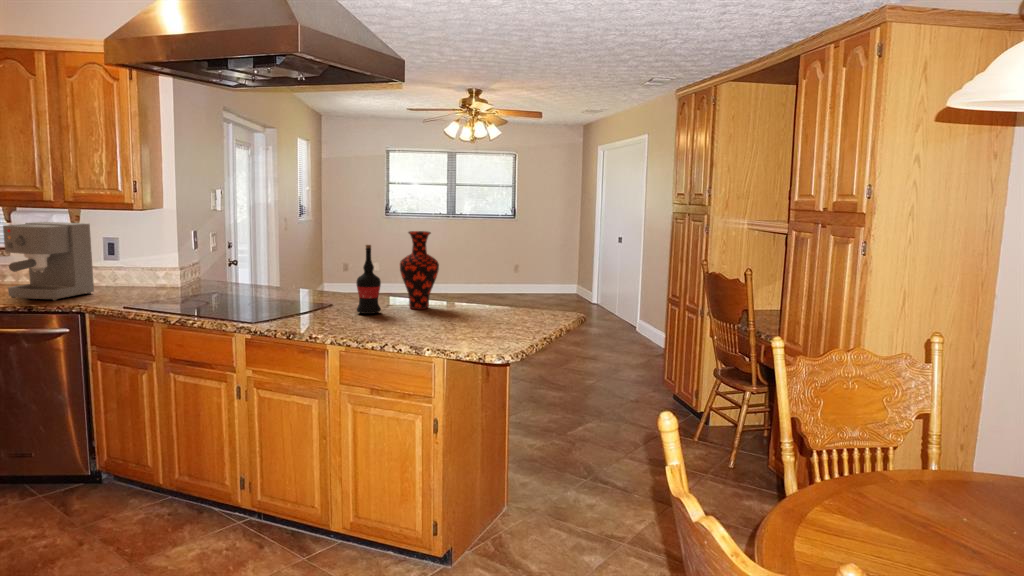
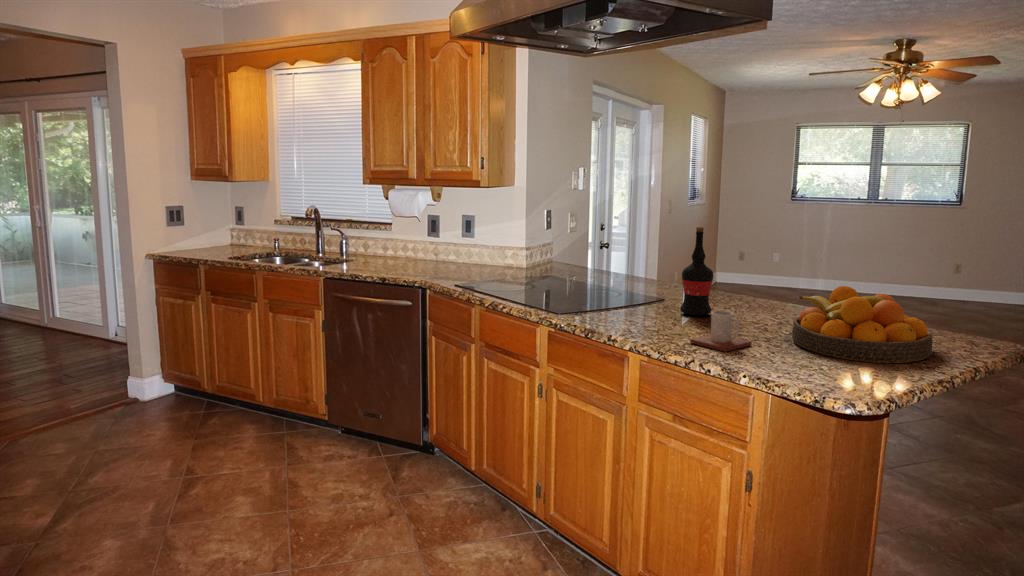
coffee maker: present [3,222,94,301] -> none [372,199,445,273]
vase: present [400,231,439,309] -> none [744,211,799,315]
fruit bowl: none [446,283,531,332] -> present [792,286,933,363]
mug: none [379,307,422,336] -> present [690,311,752,352]

